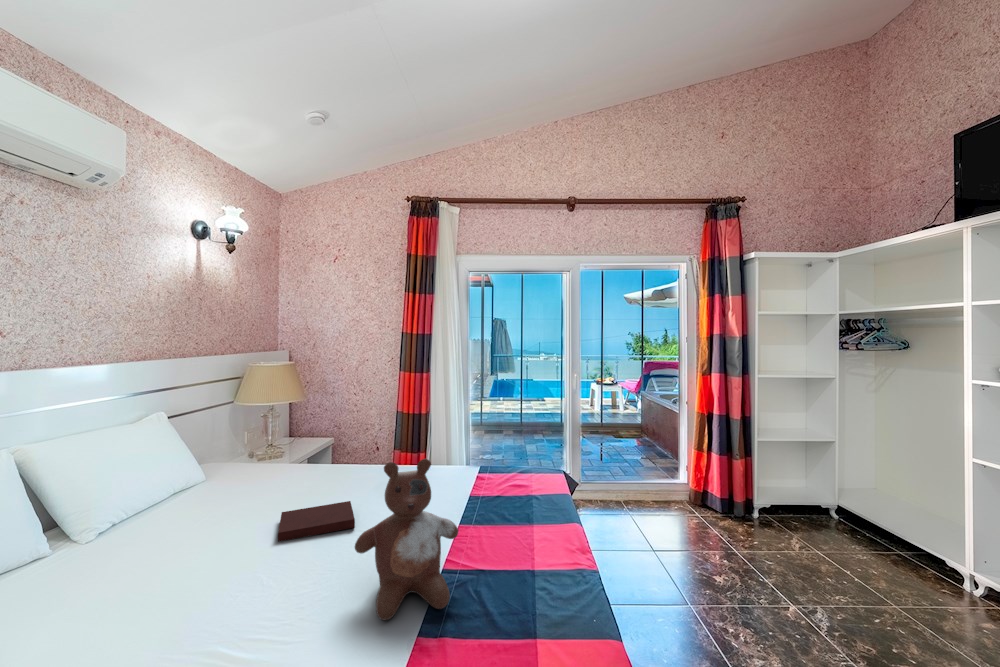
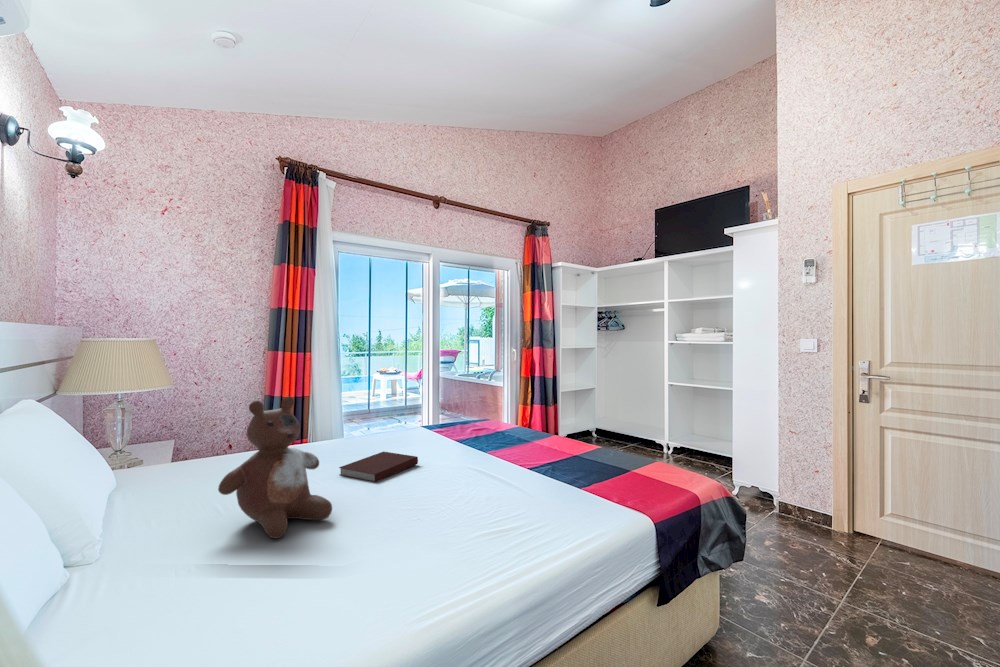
stuffed bear: present [355,459,458,620] -> present [218,396,332,538]

